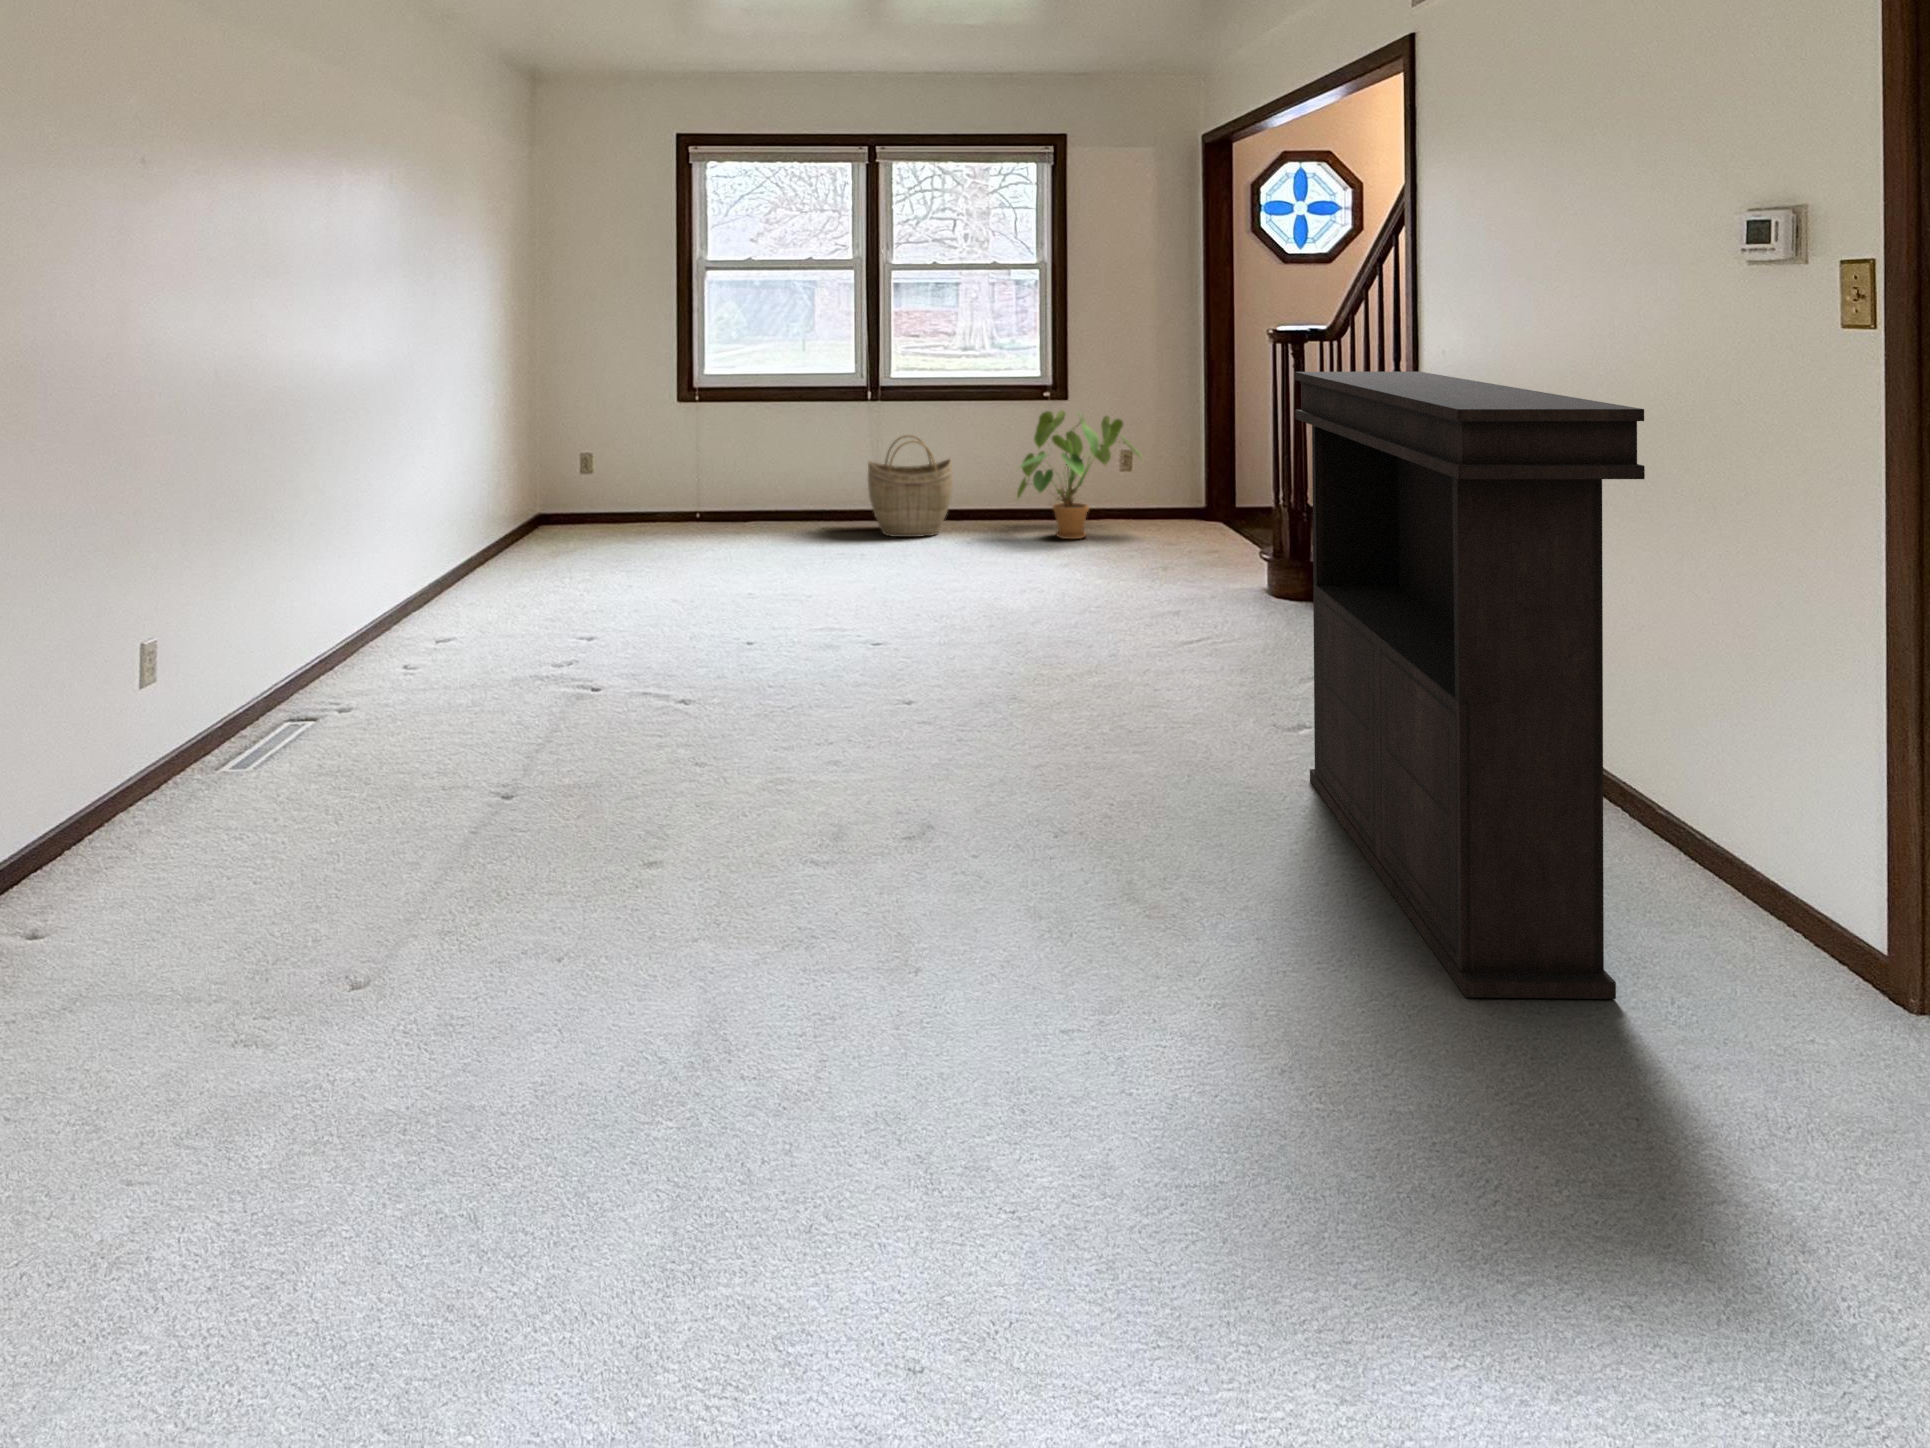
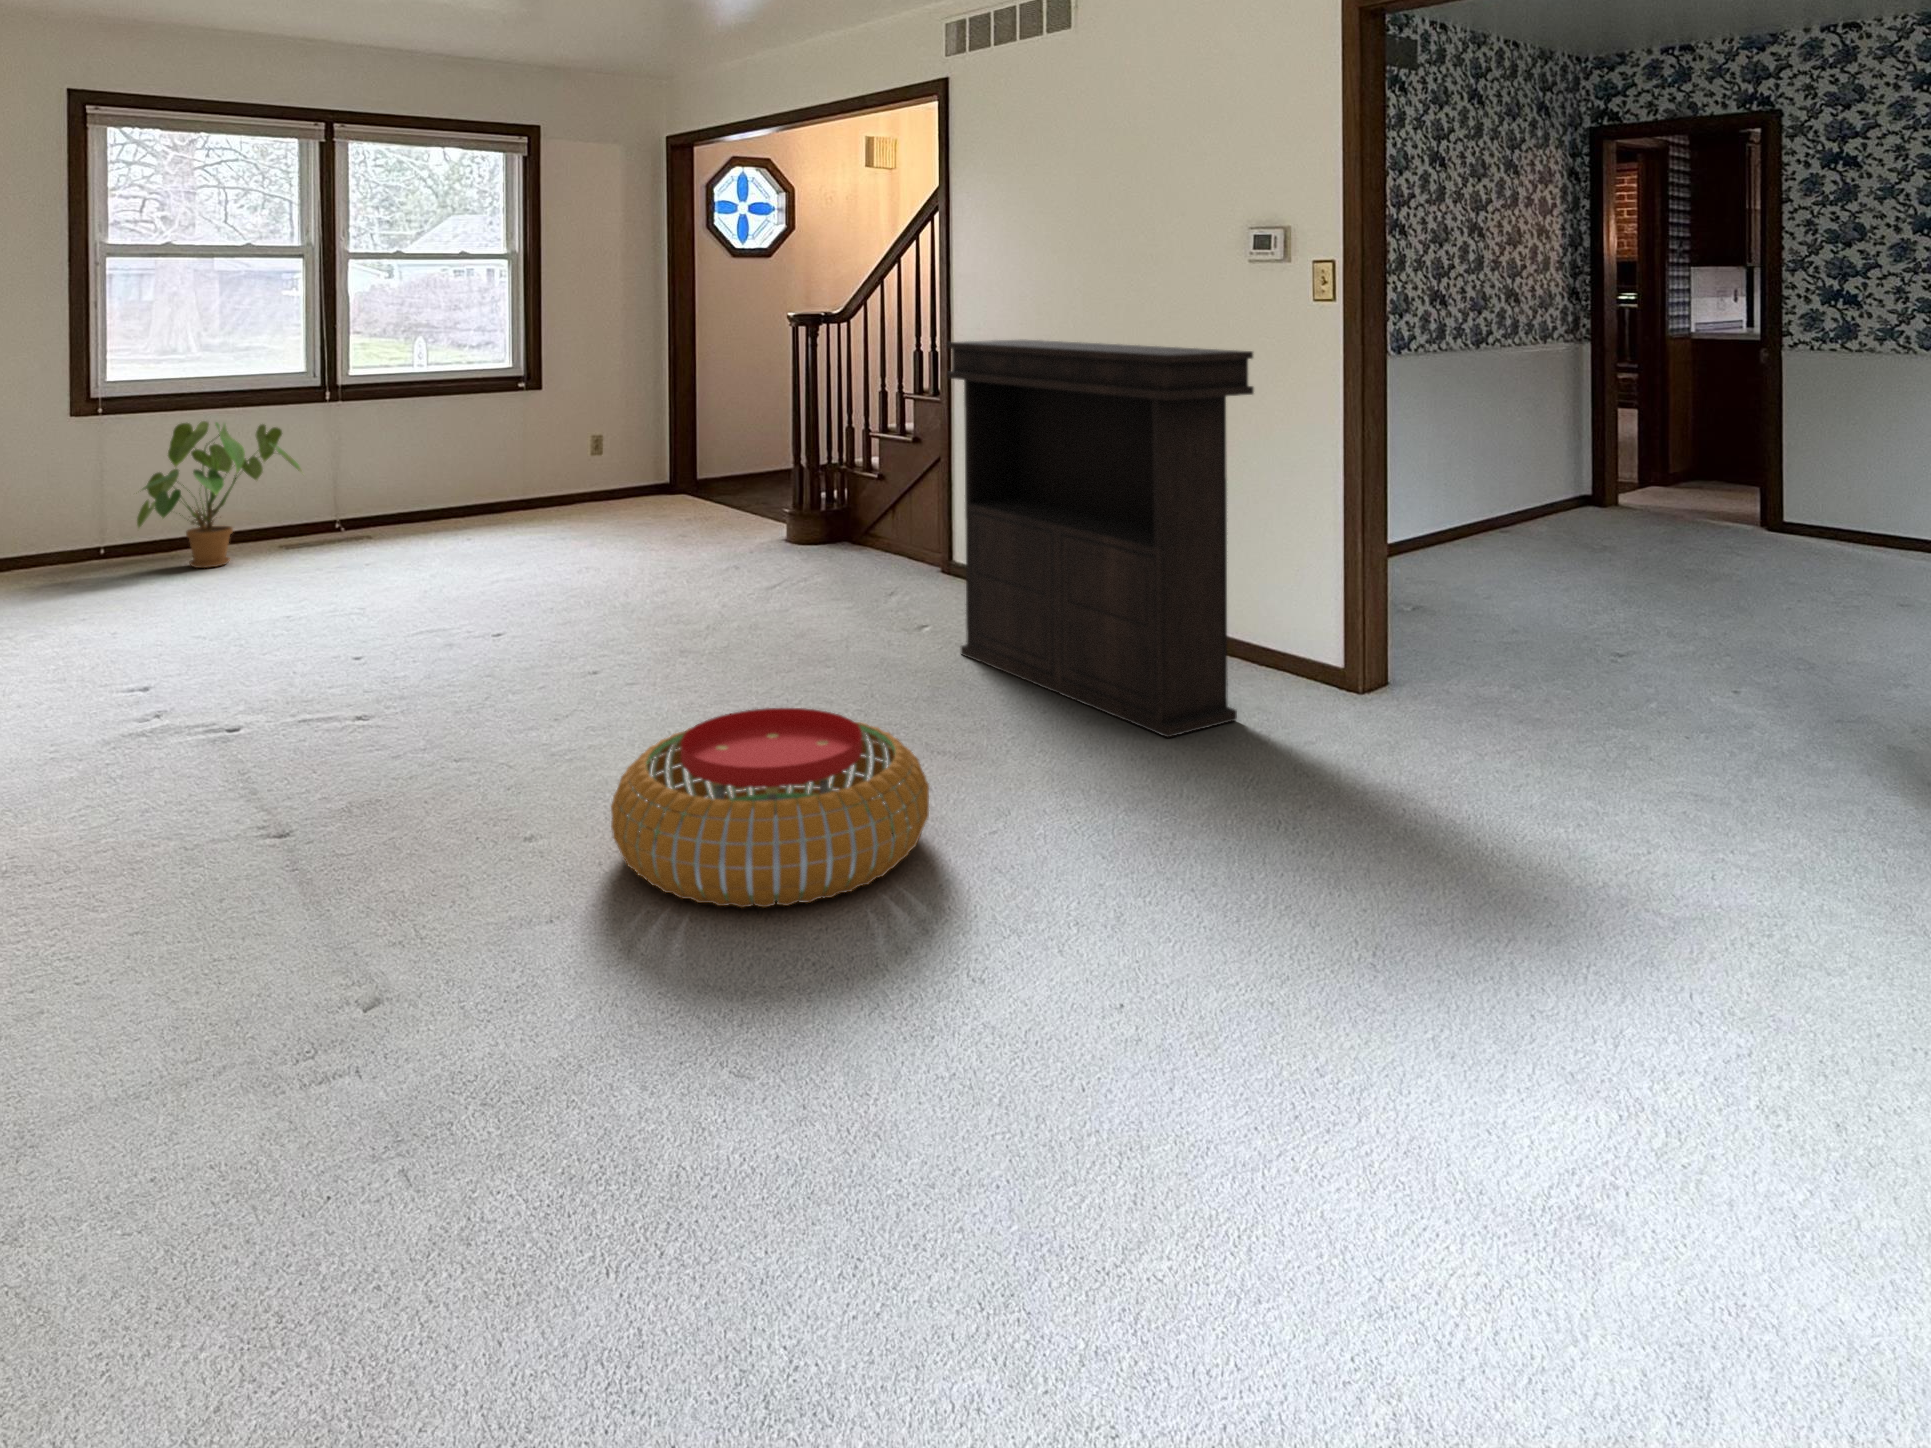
house plant: present [1017,411,1144,539] -> present [137,421,301,568]
woven basket: present [868,435,953,537] -> none [340,434,437,541]
pouf: none [581,819,981,1107] -> present [611,708,929,908]

